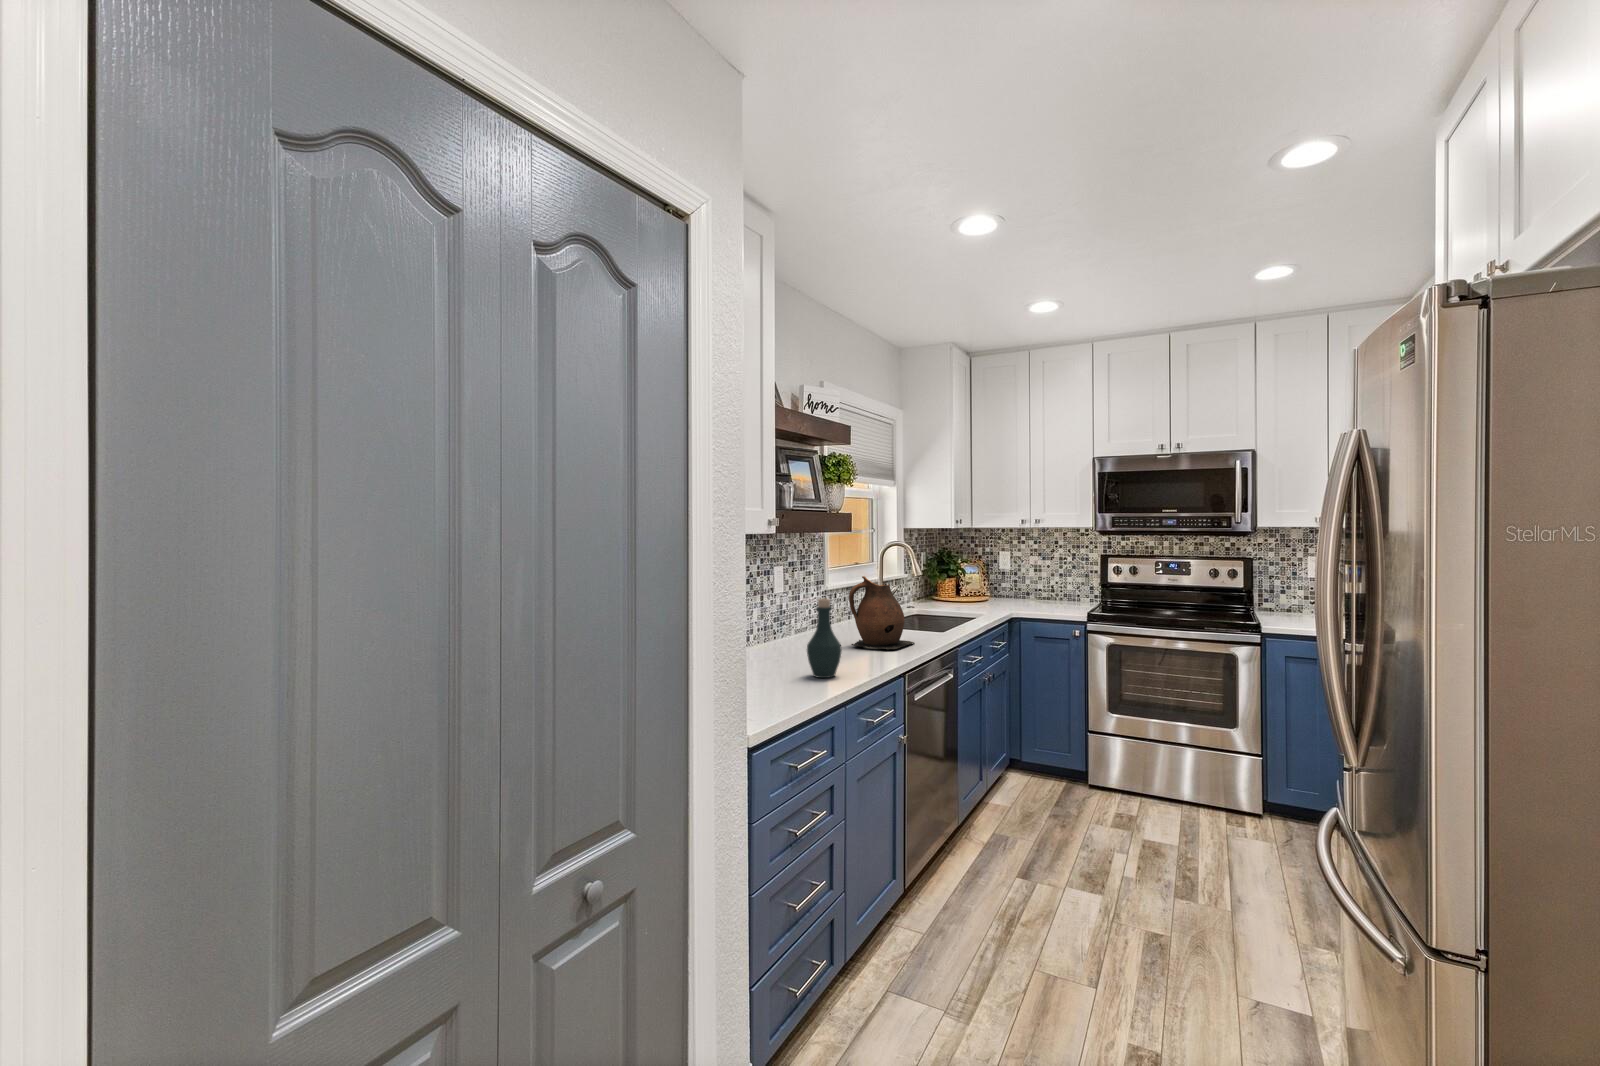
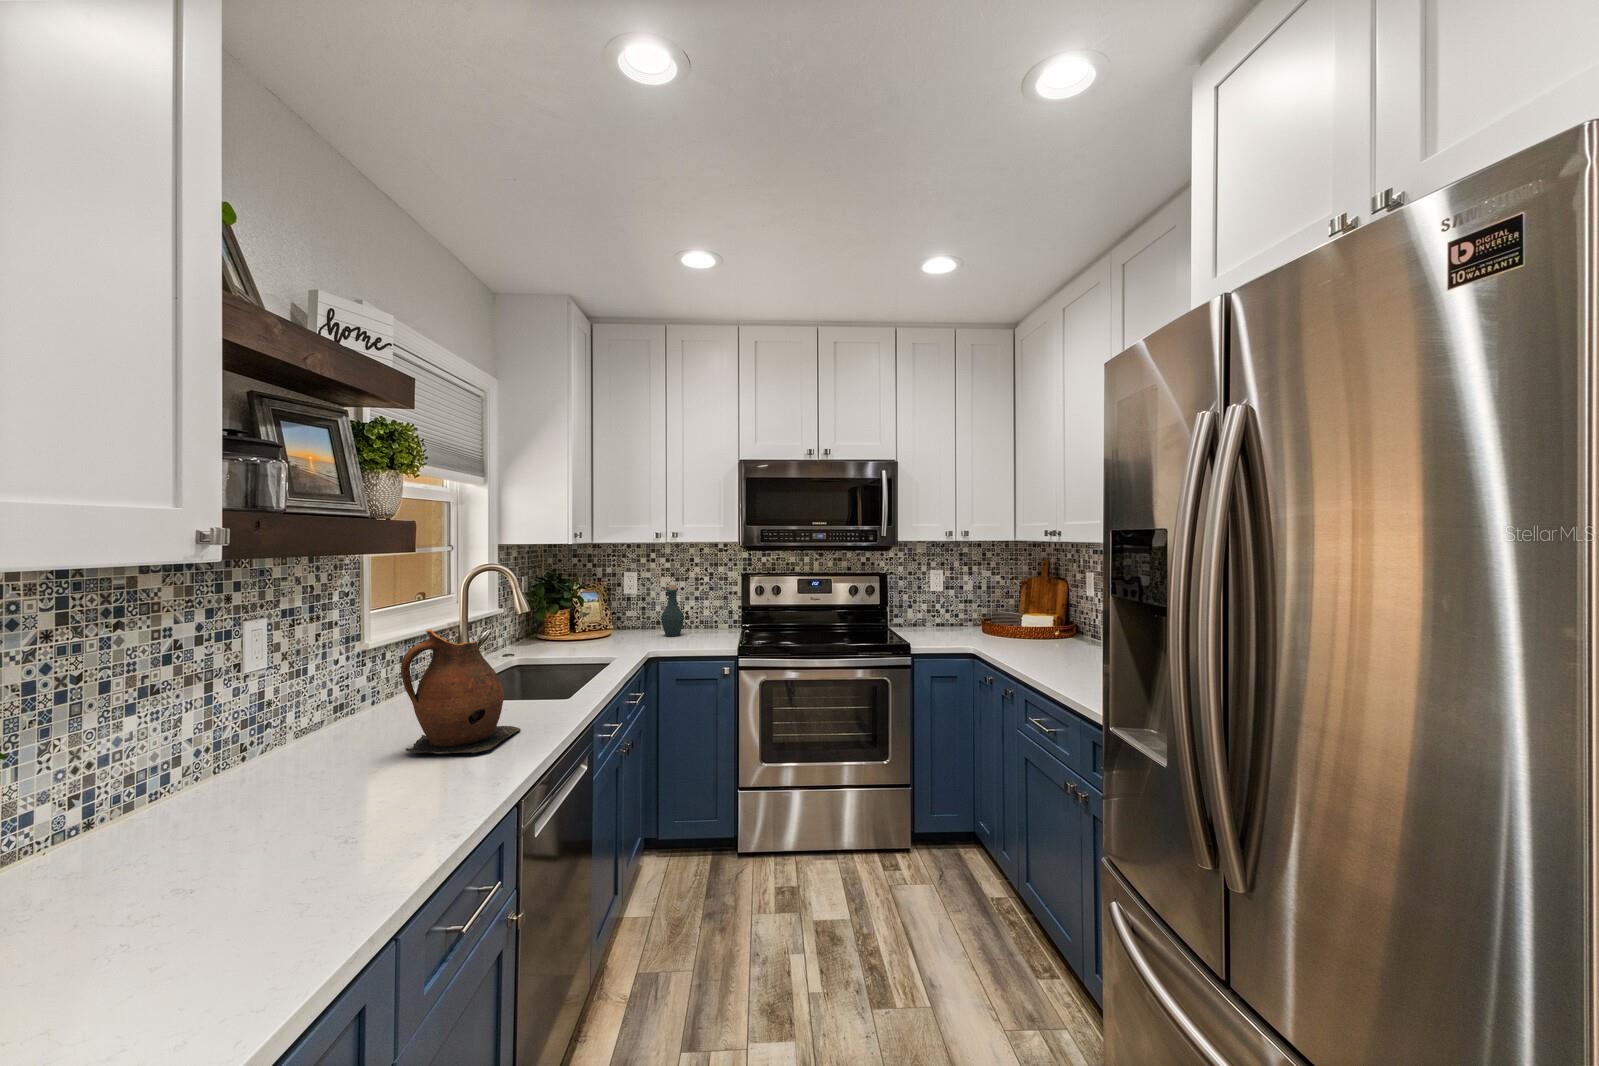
bottle: present [807,599,842,678] -> present [661,584,684,636]

